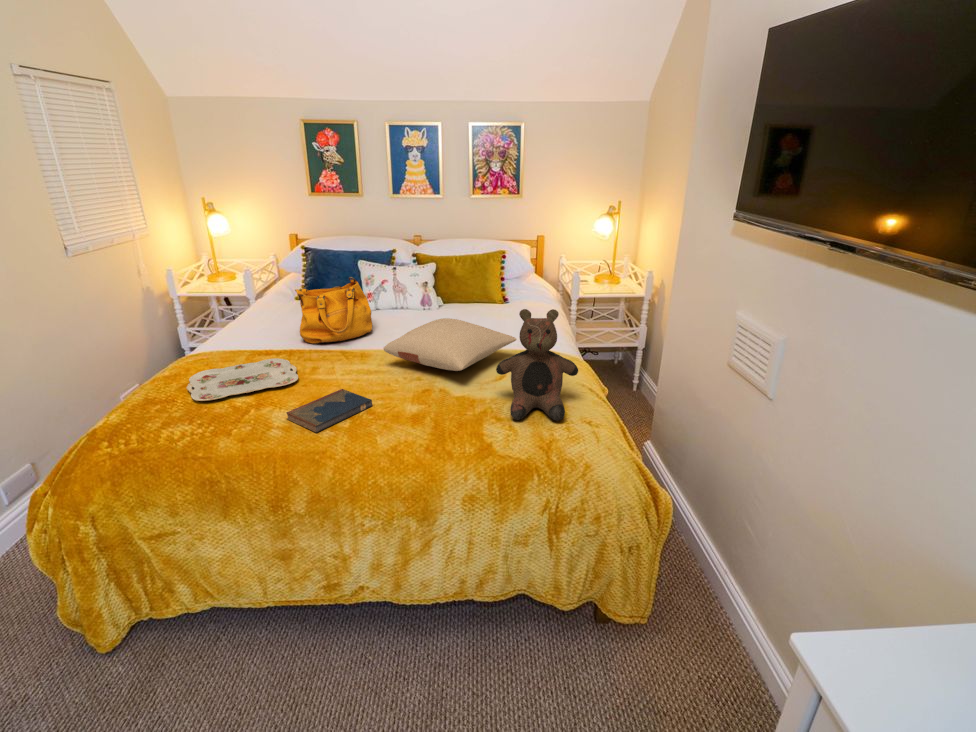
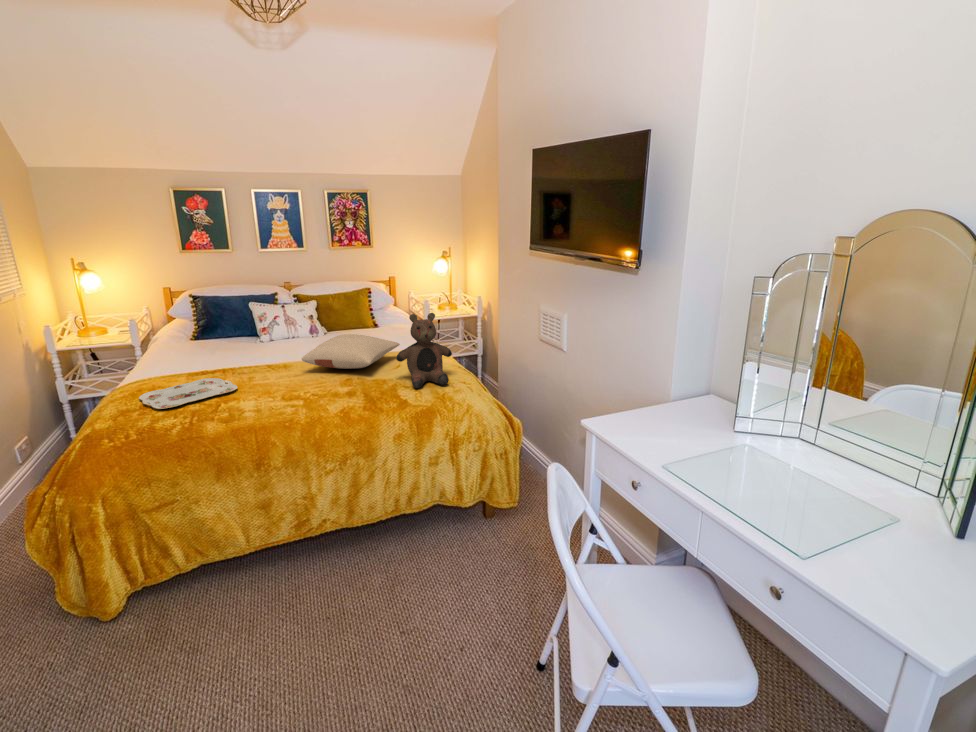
handbag: present [295,277,372,343] -> none [211,312,277,367]
hardcover book: present [286,389,372,433] -> none [246,387,309,413]

